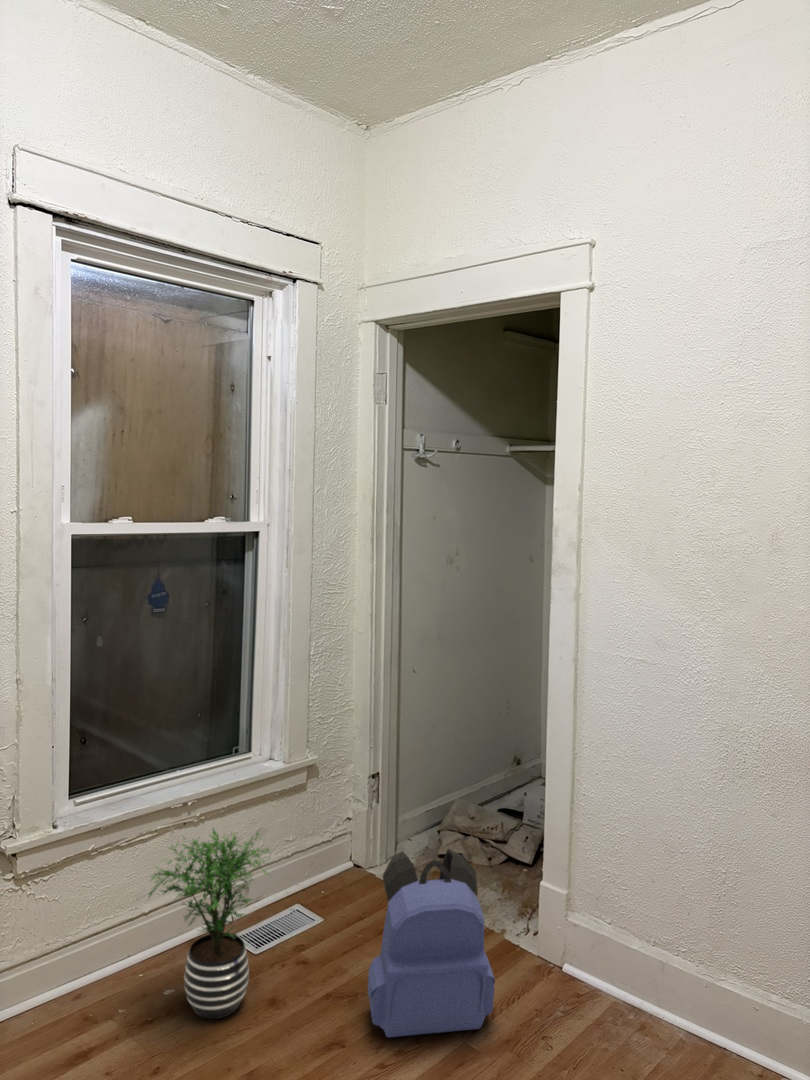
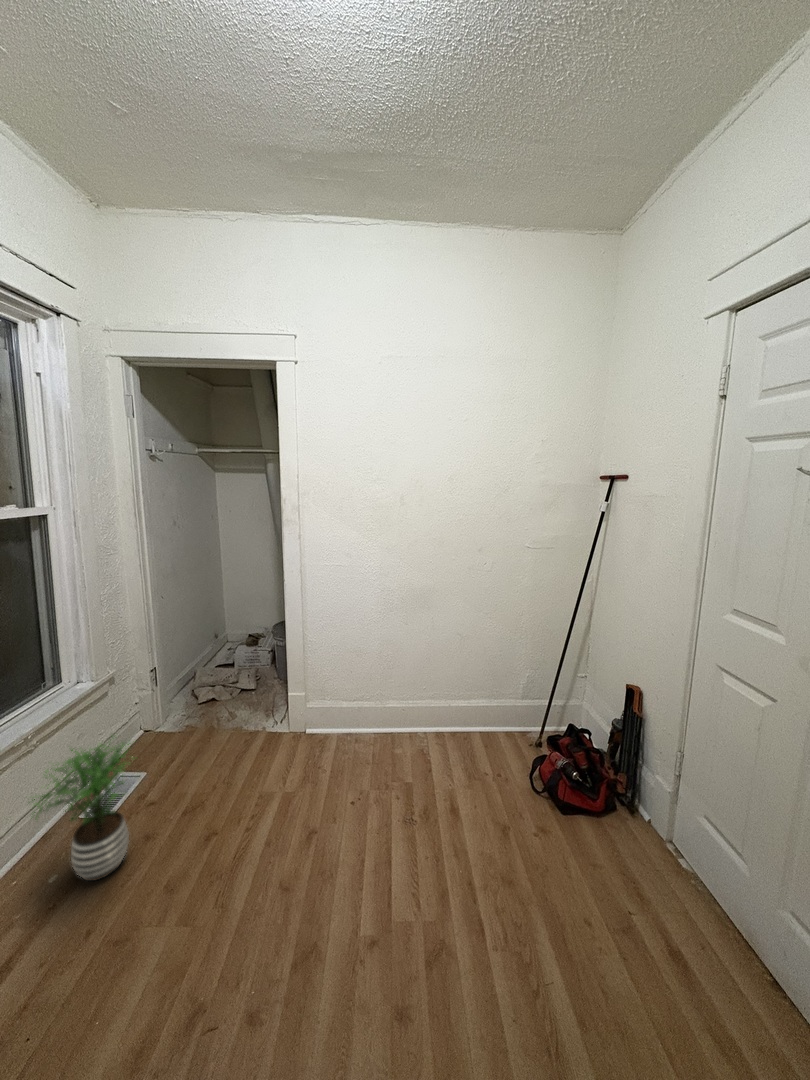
backpack: present [368,849,495,1037] -> none [216,694,292,814]

